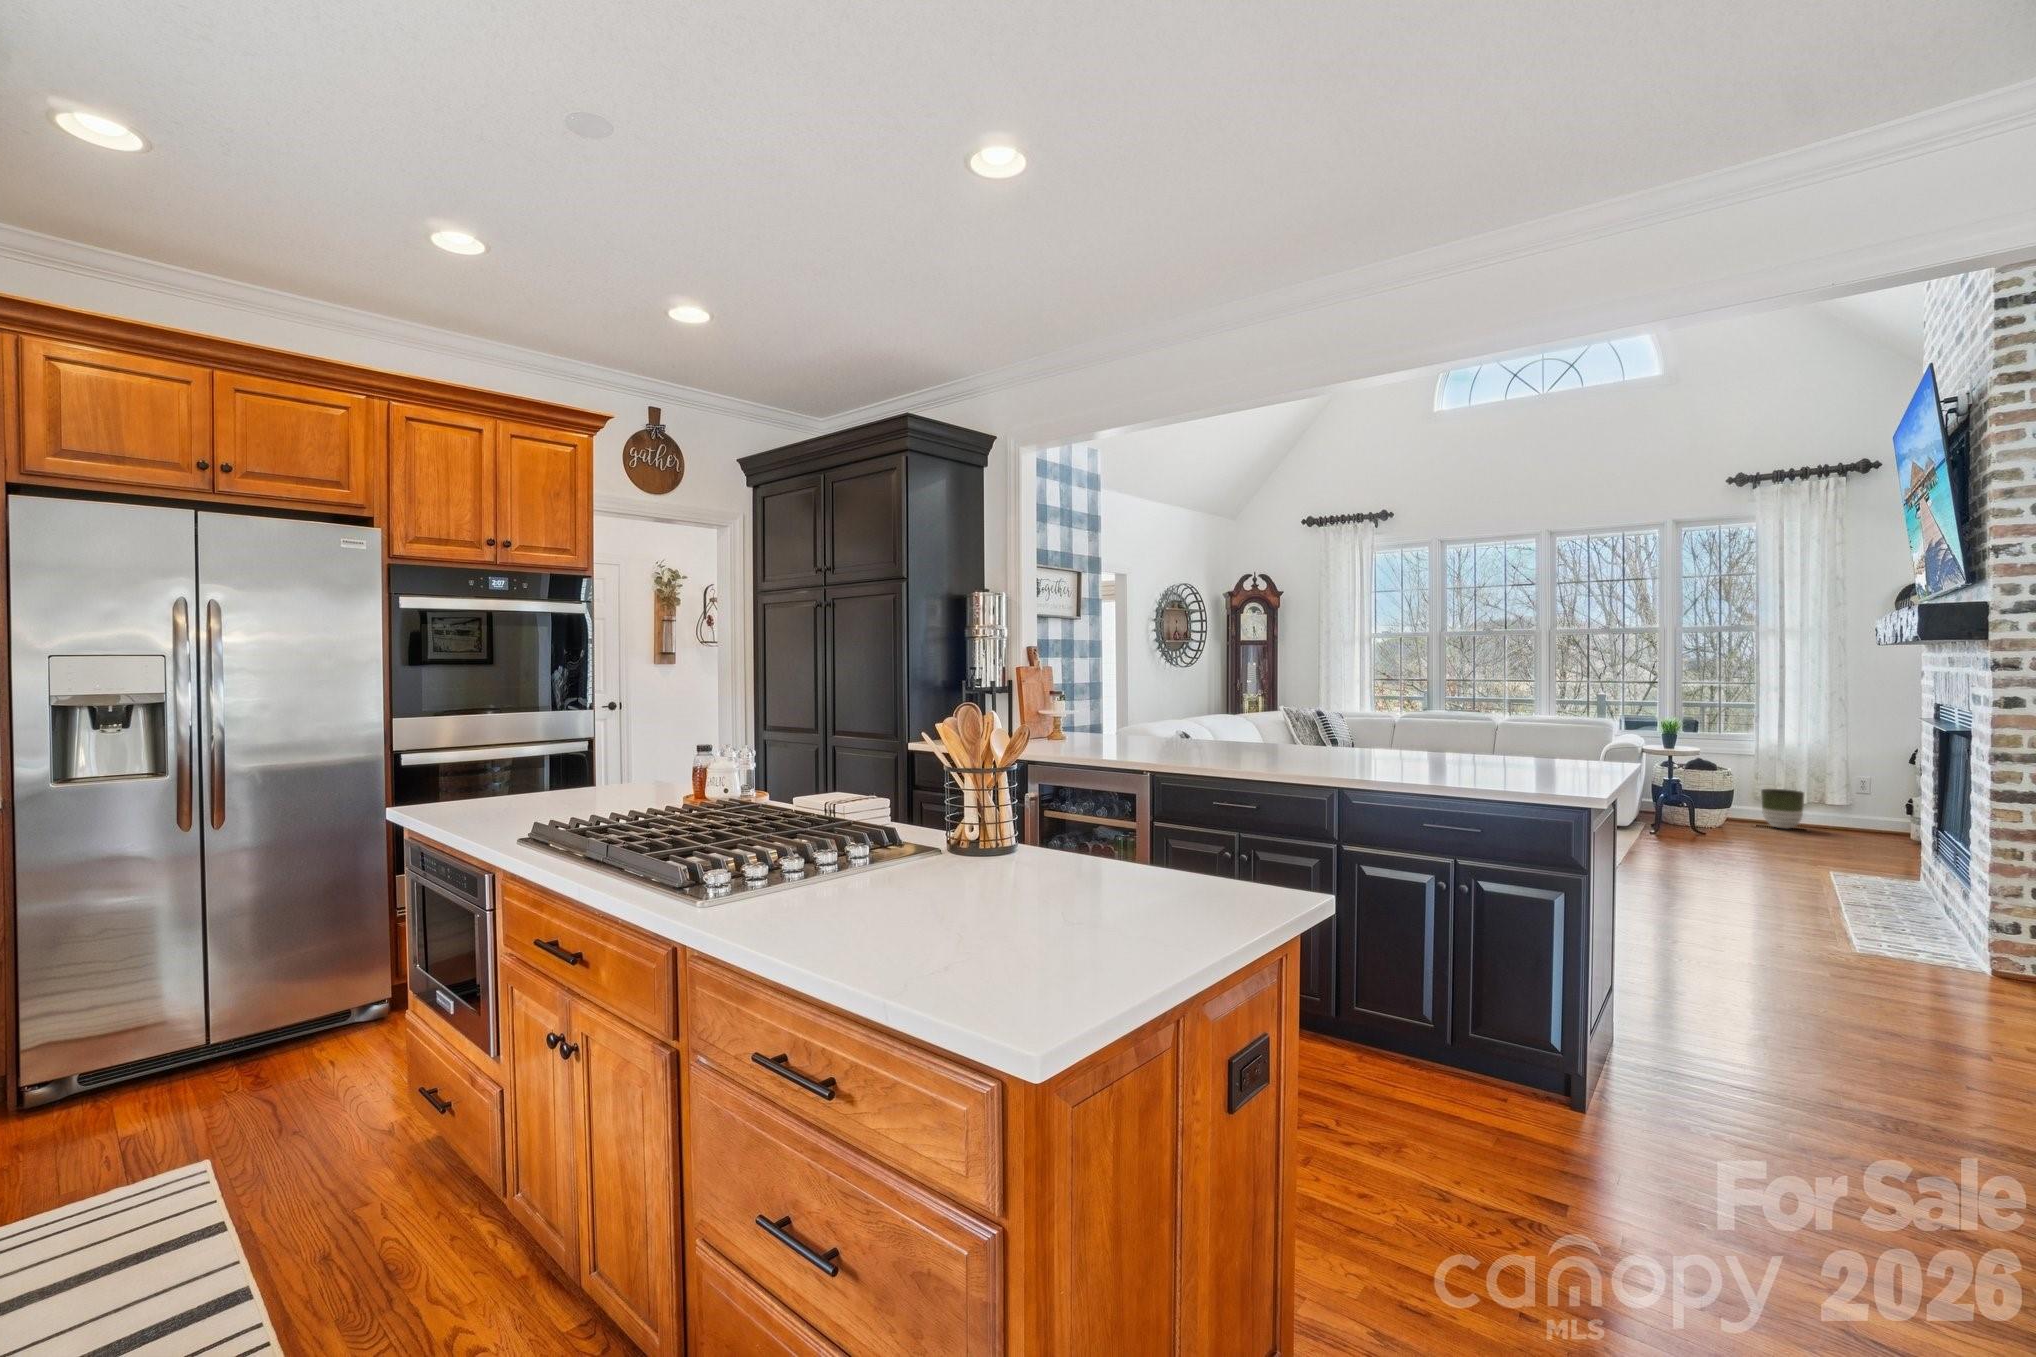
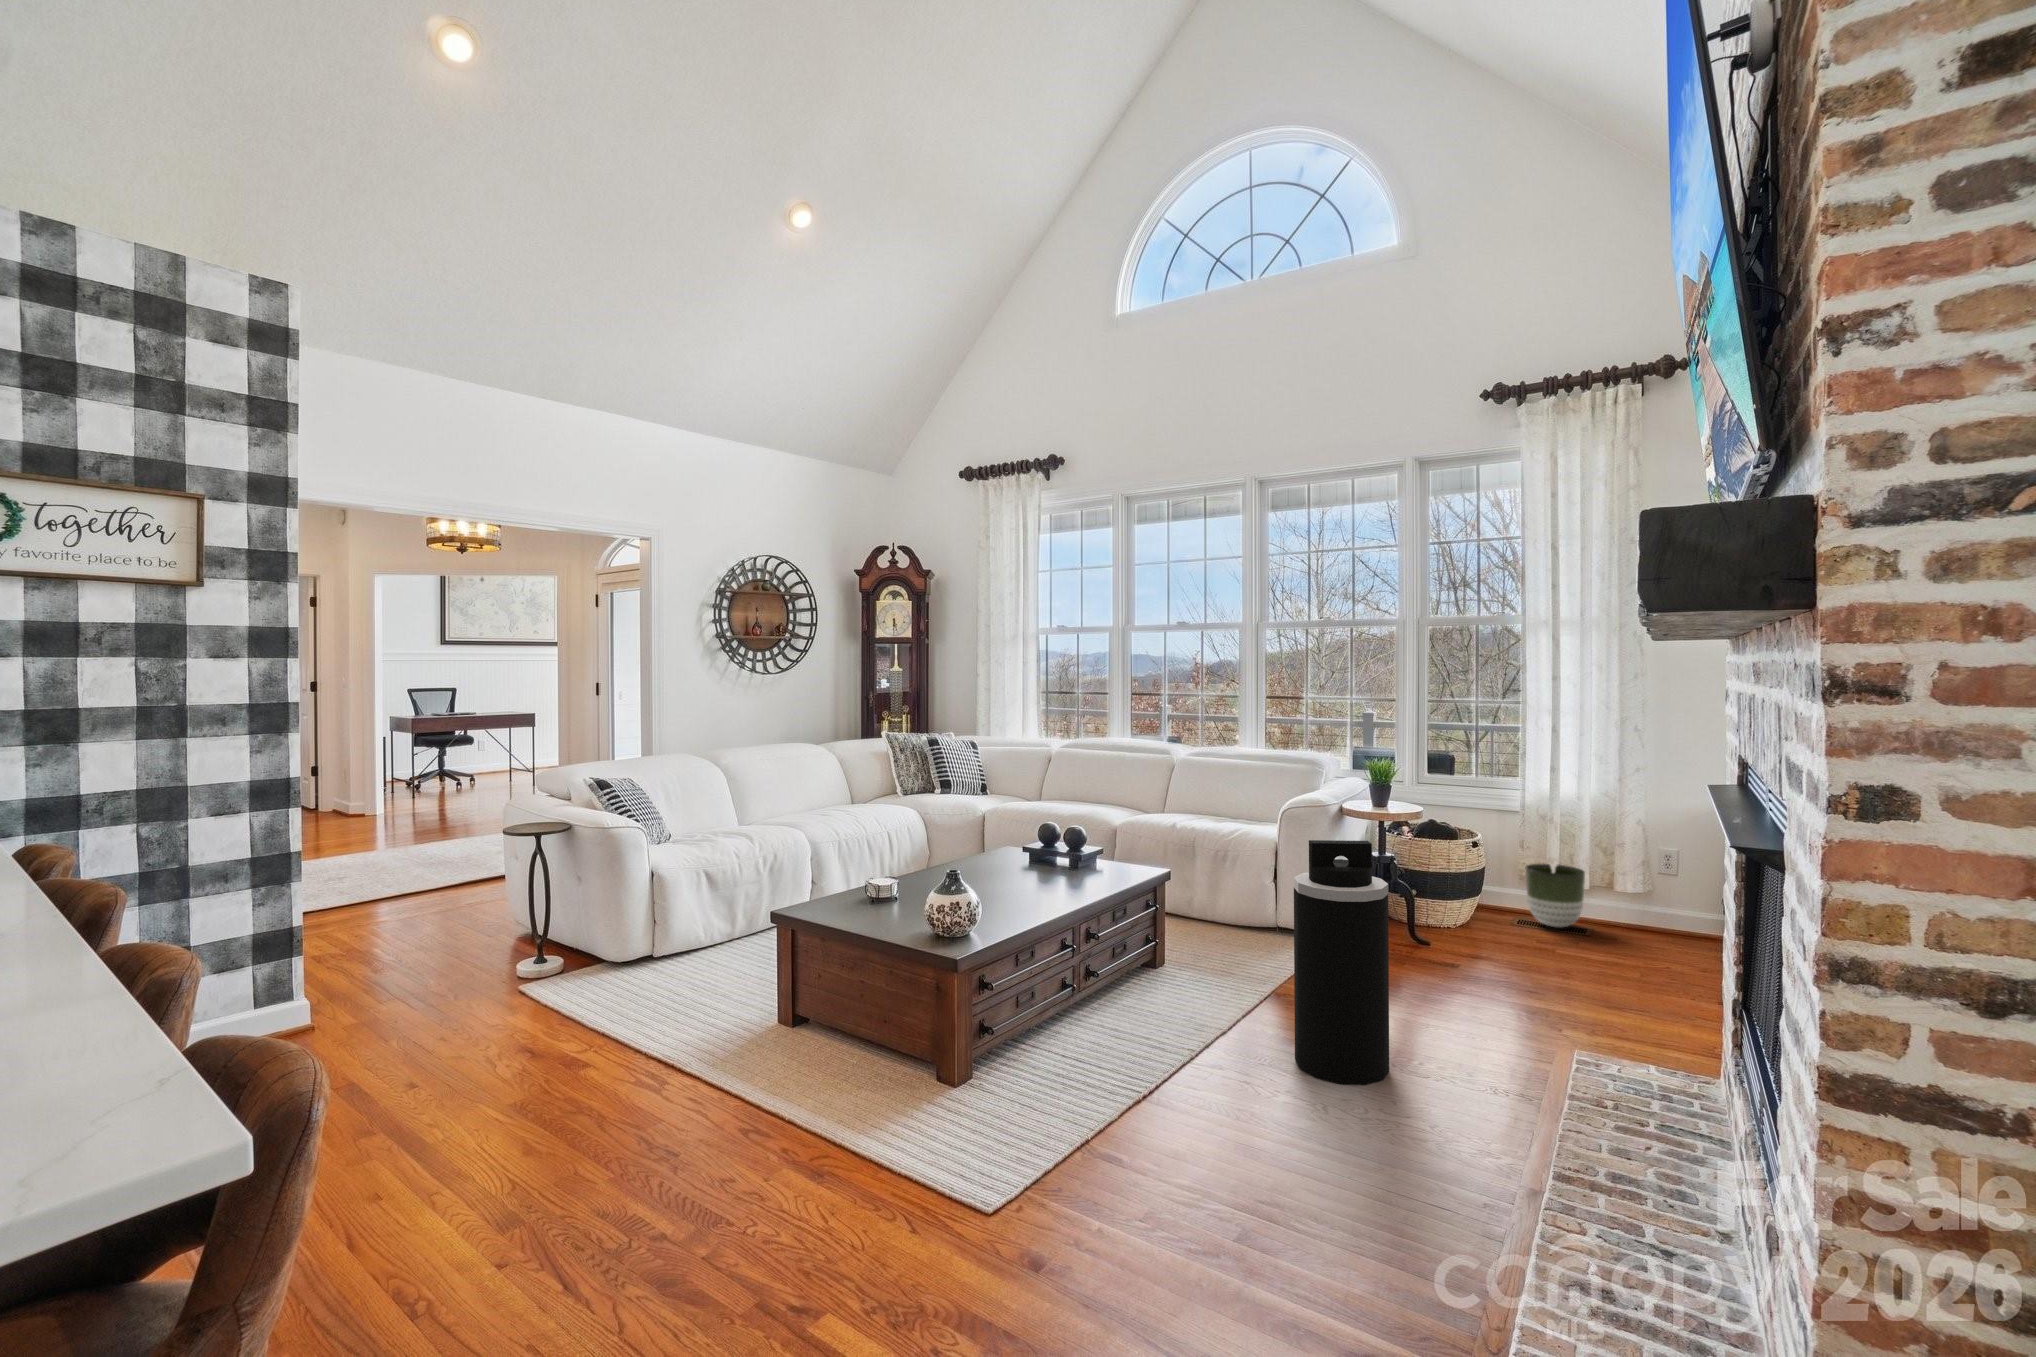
trash can: none [1668,753,1727,880] -> present [1294,840,1389,1085]

